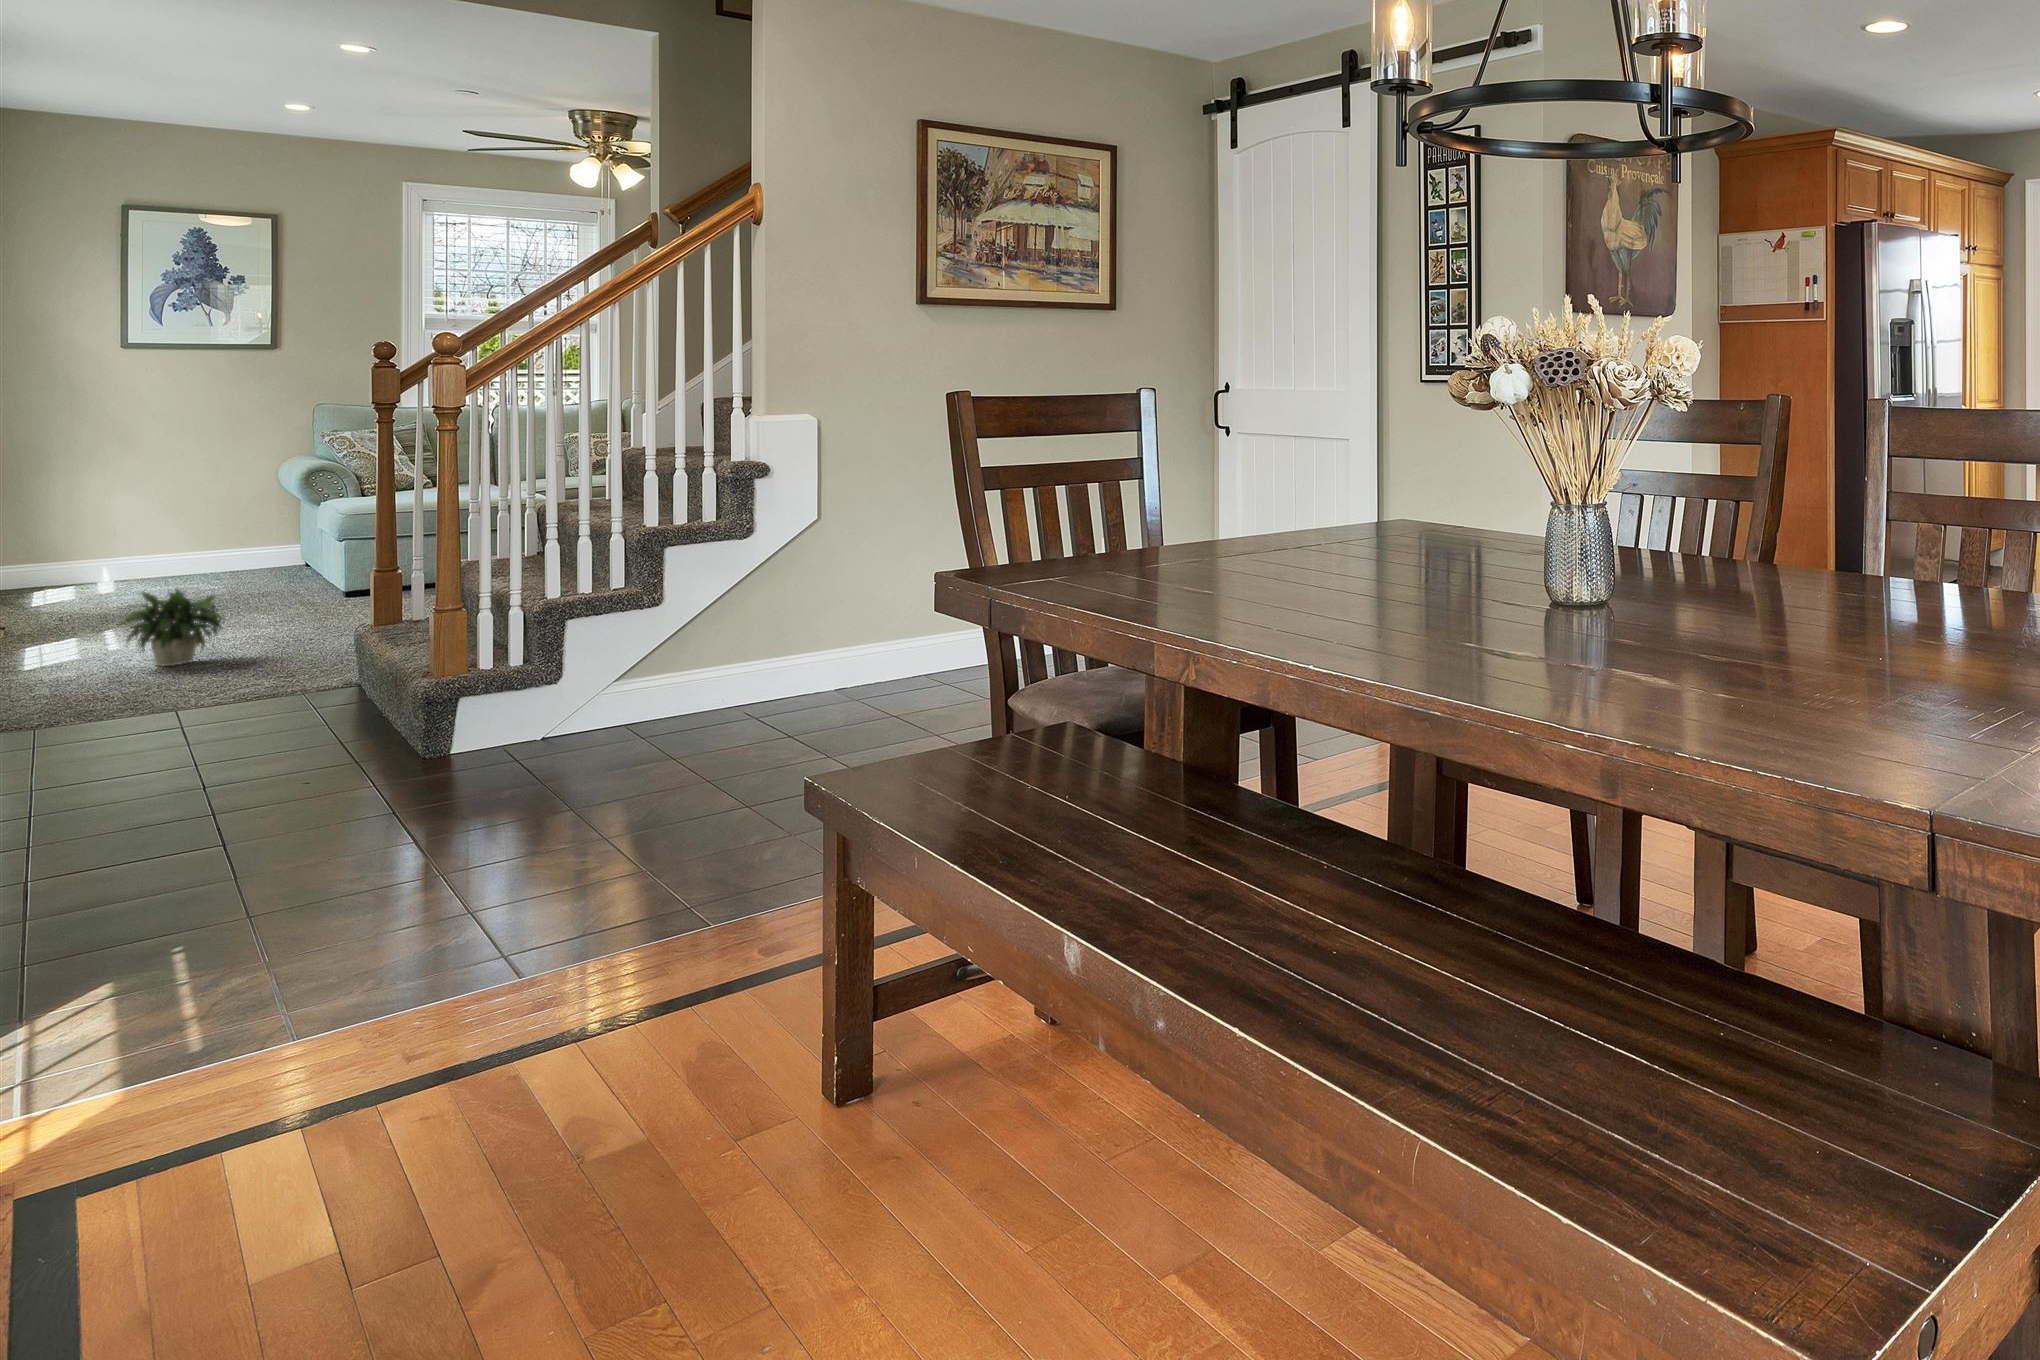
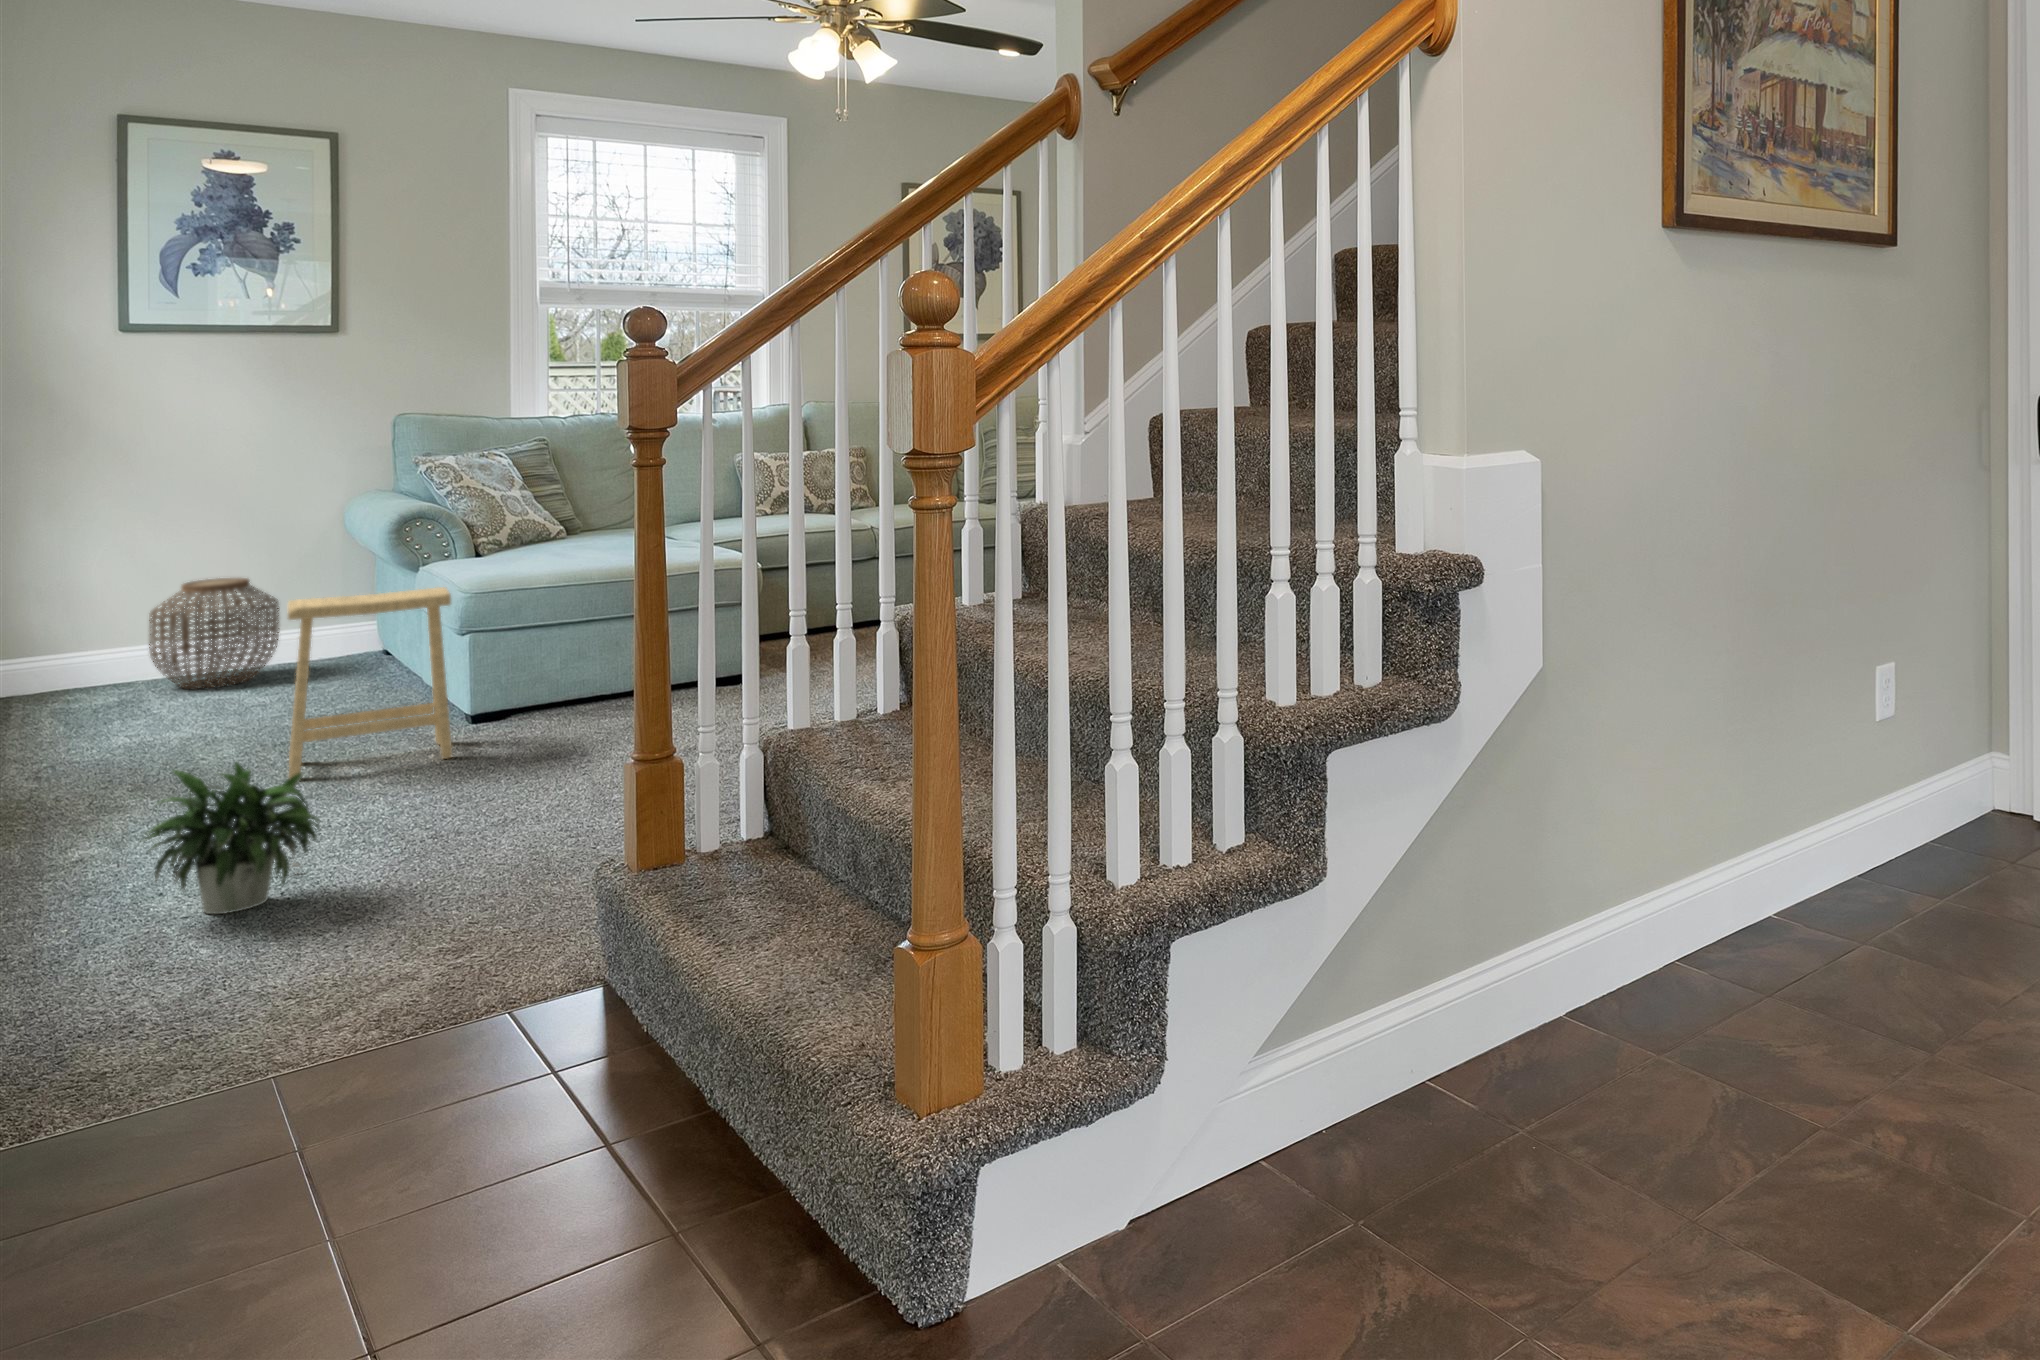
footstool: none [222,506,331,618] -> present [288,587,452,778]
woven basket: none [143,507,235,578] -> present [149,578,280,688]

